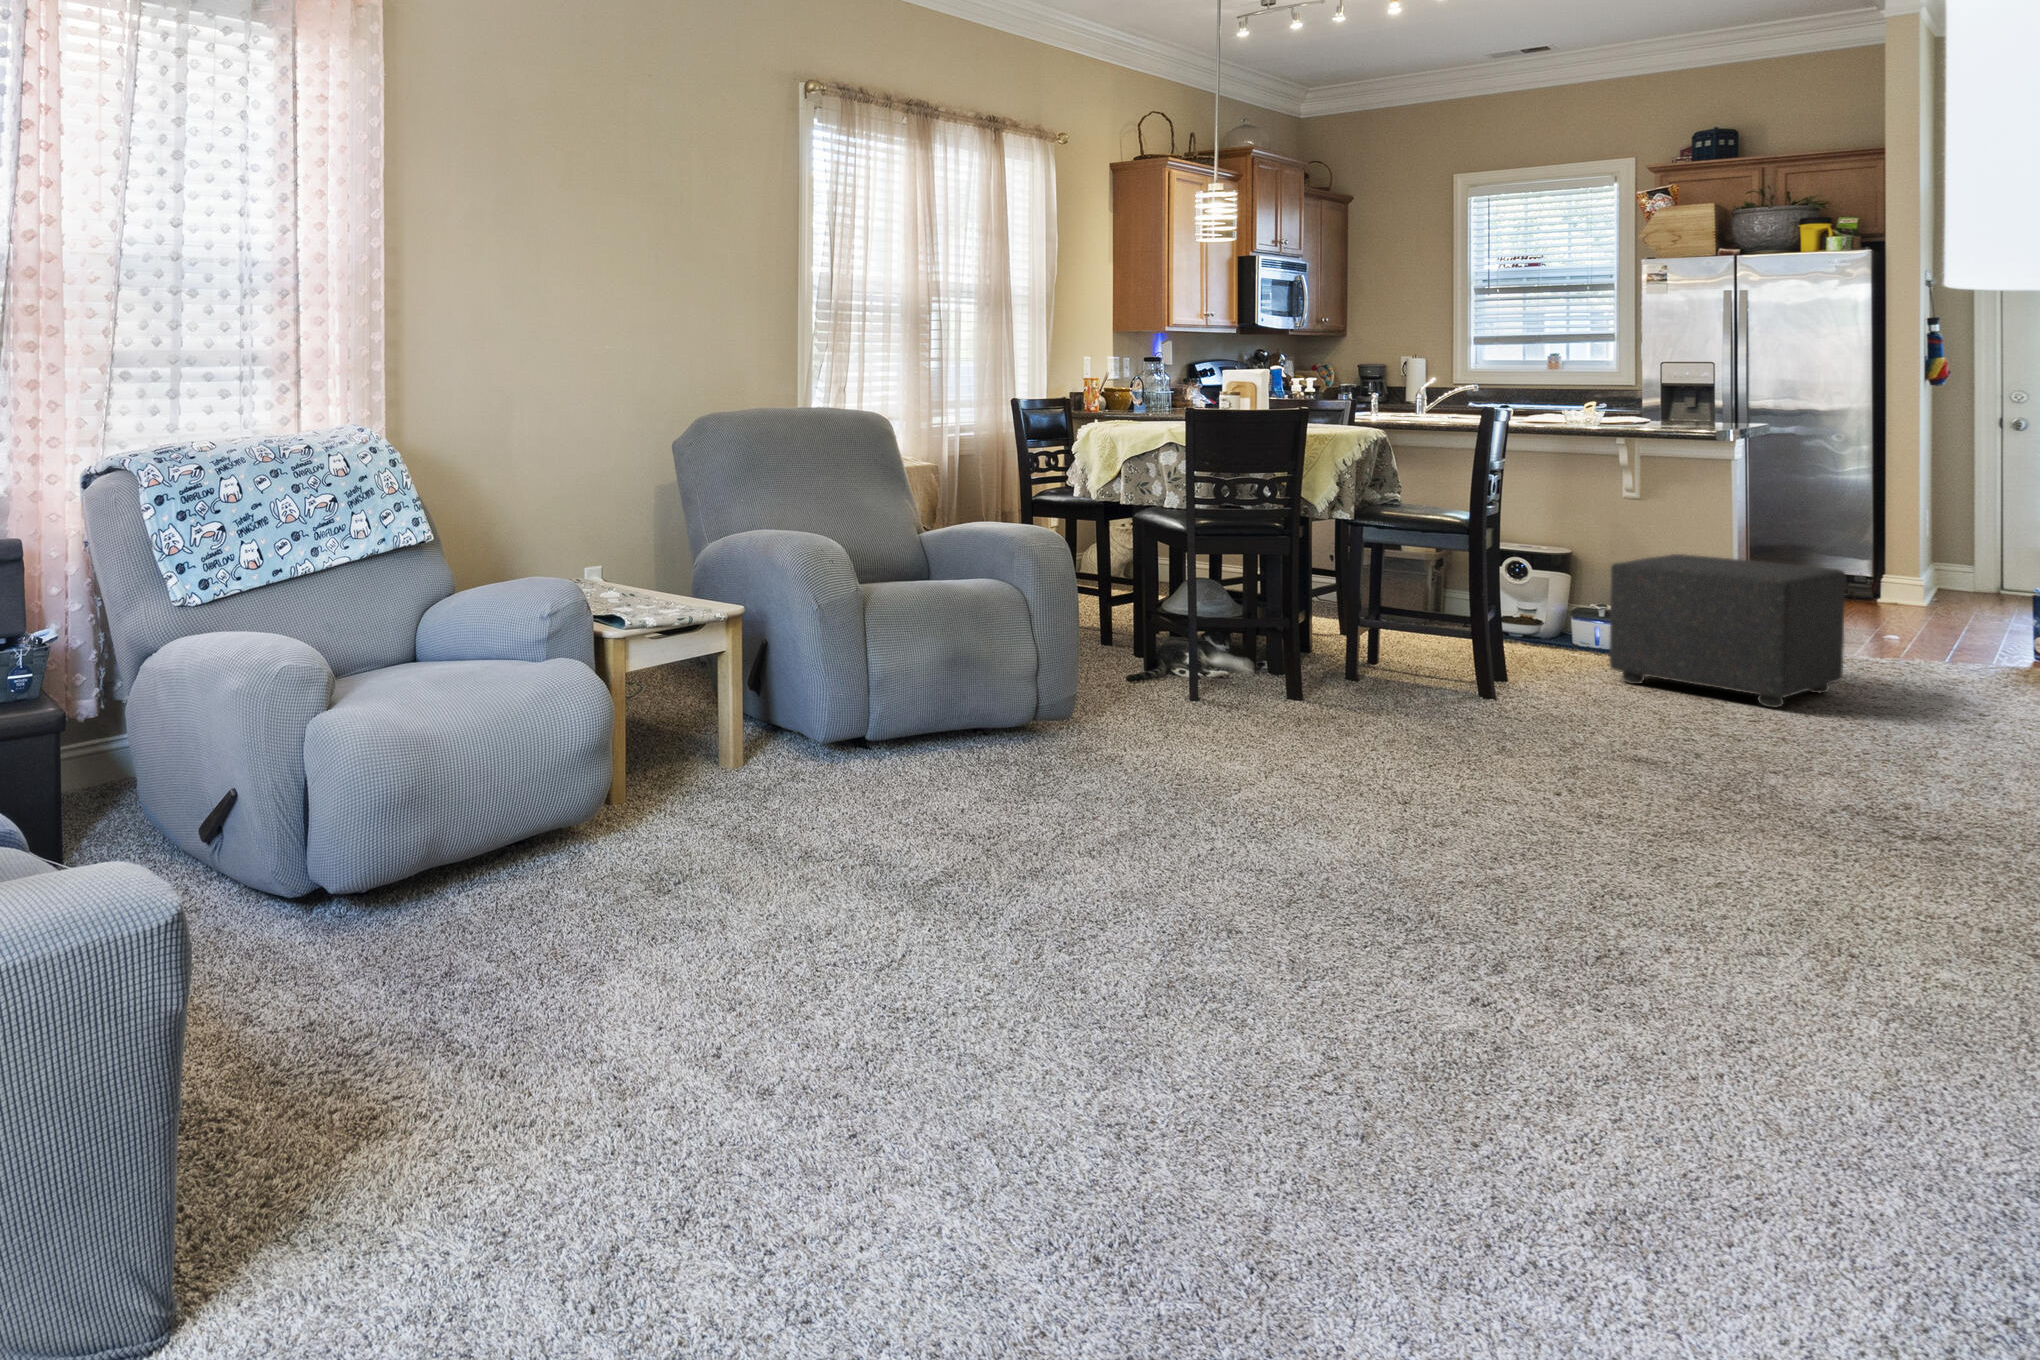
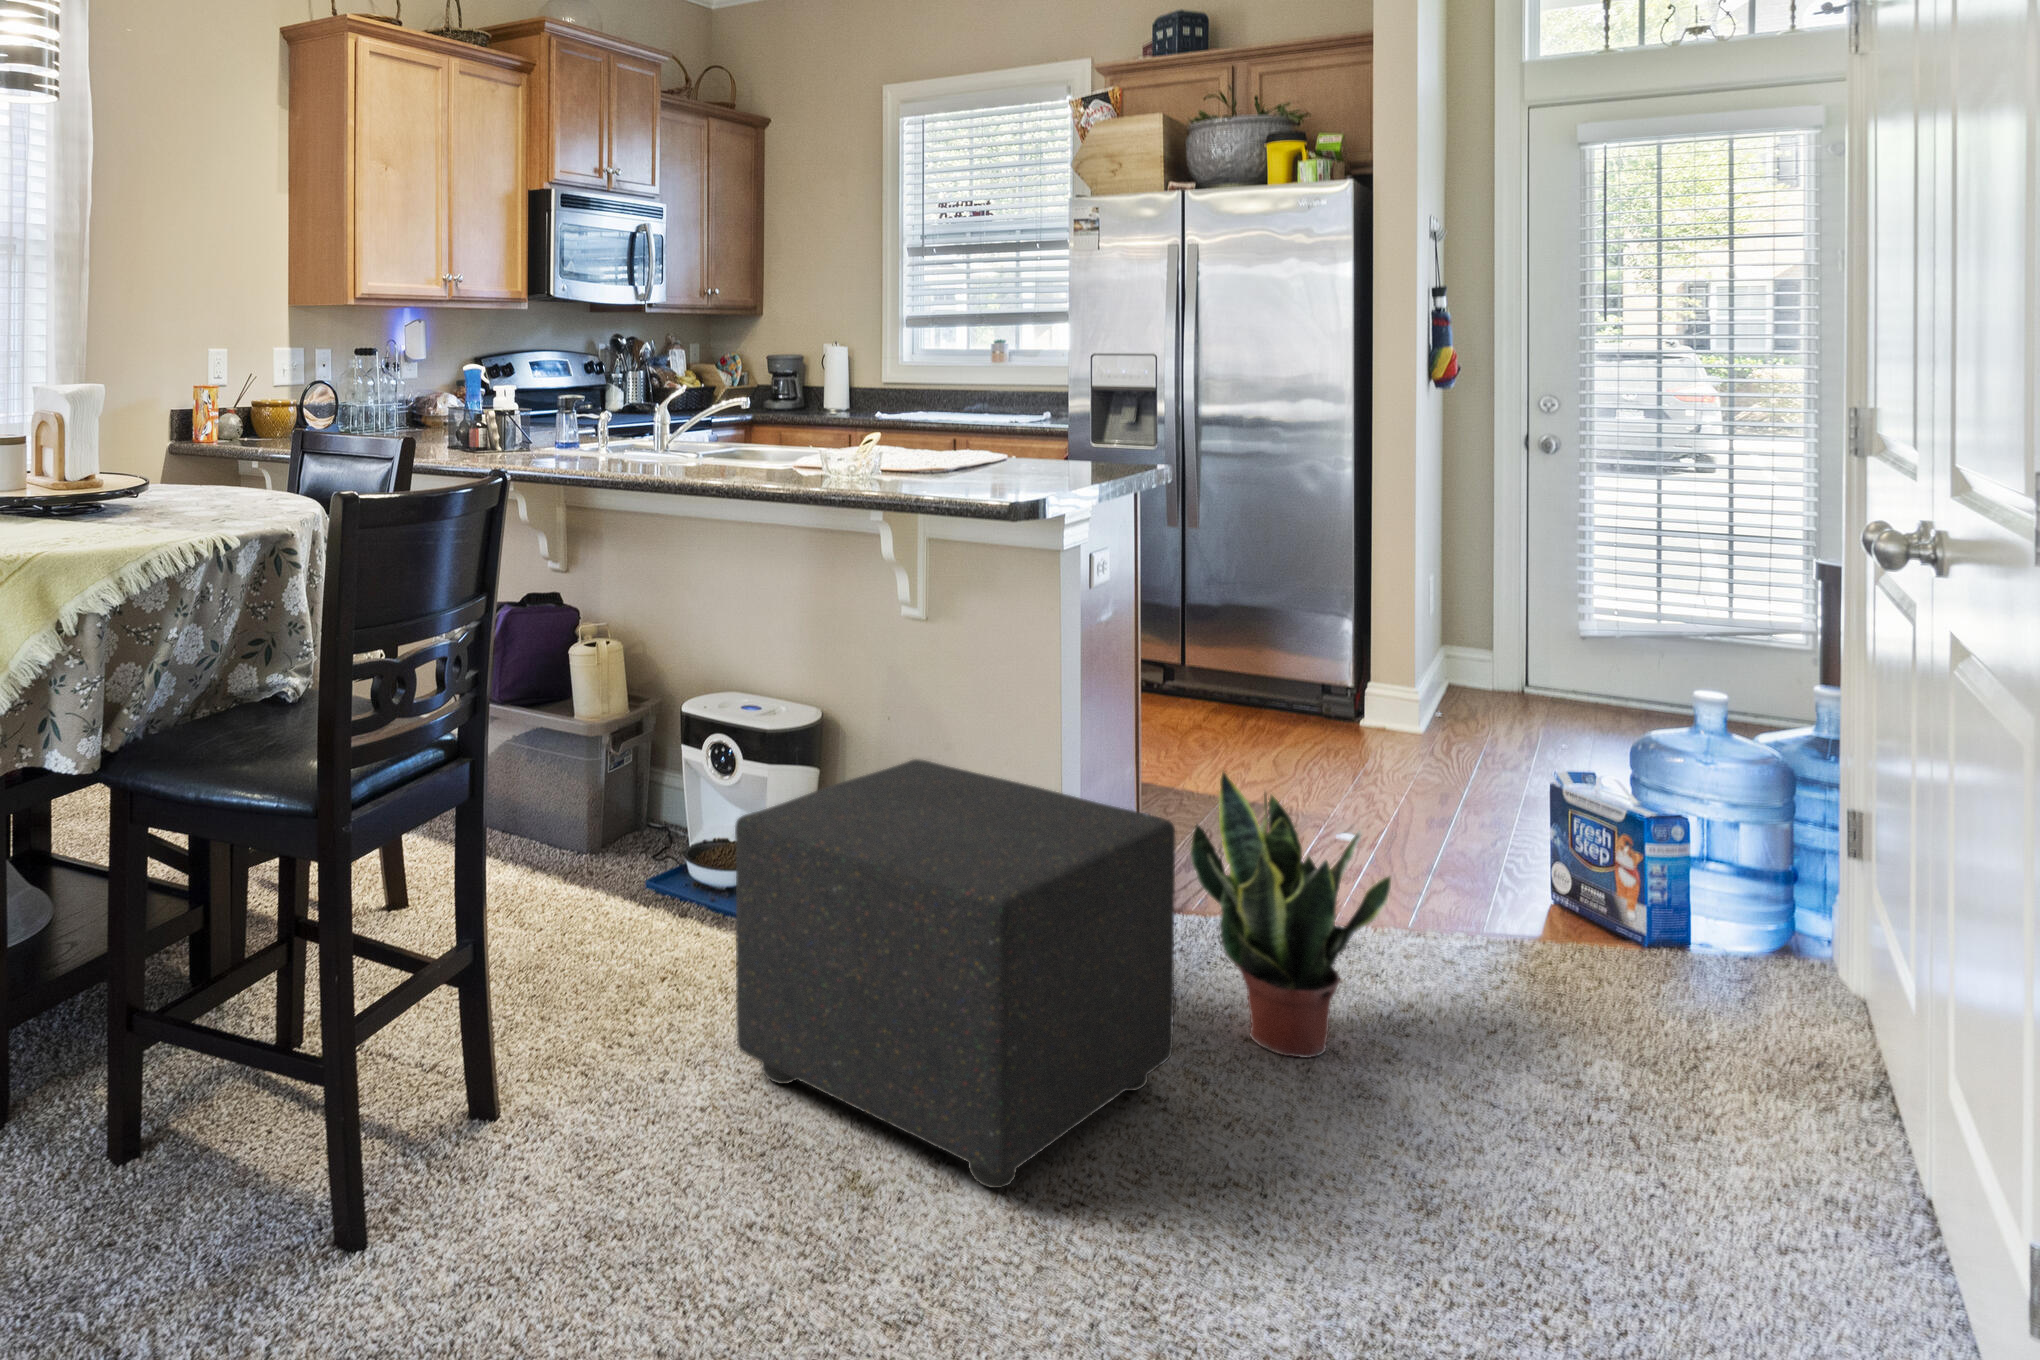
potted plant: none [1837,557,1959,691] -> present [1191,772,1391,1057]

